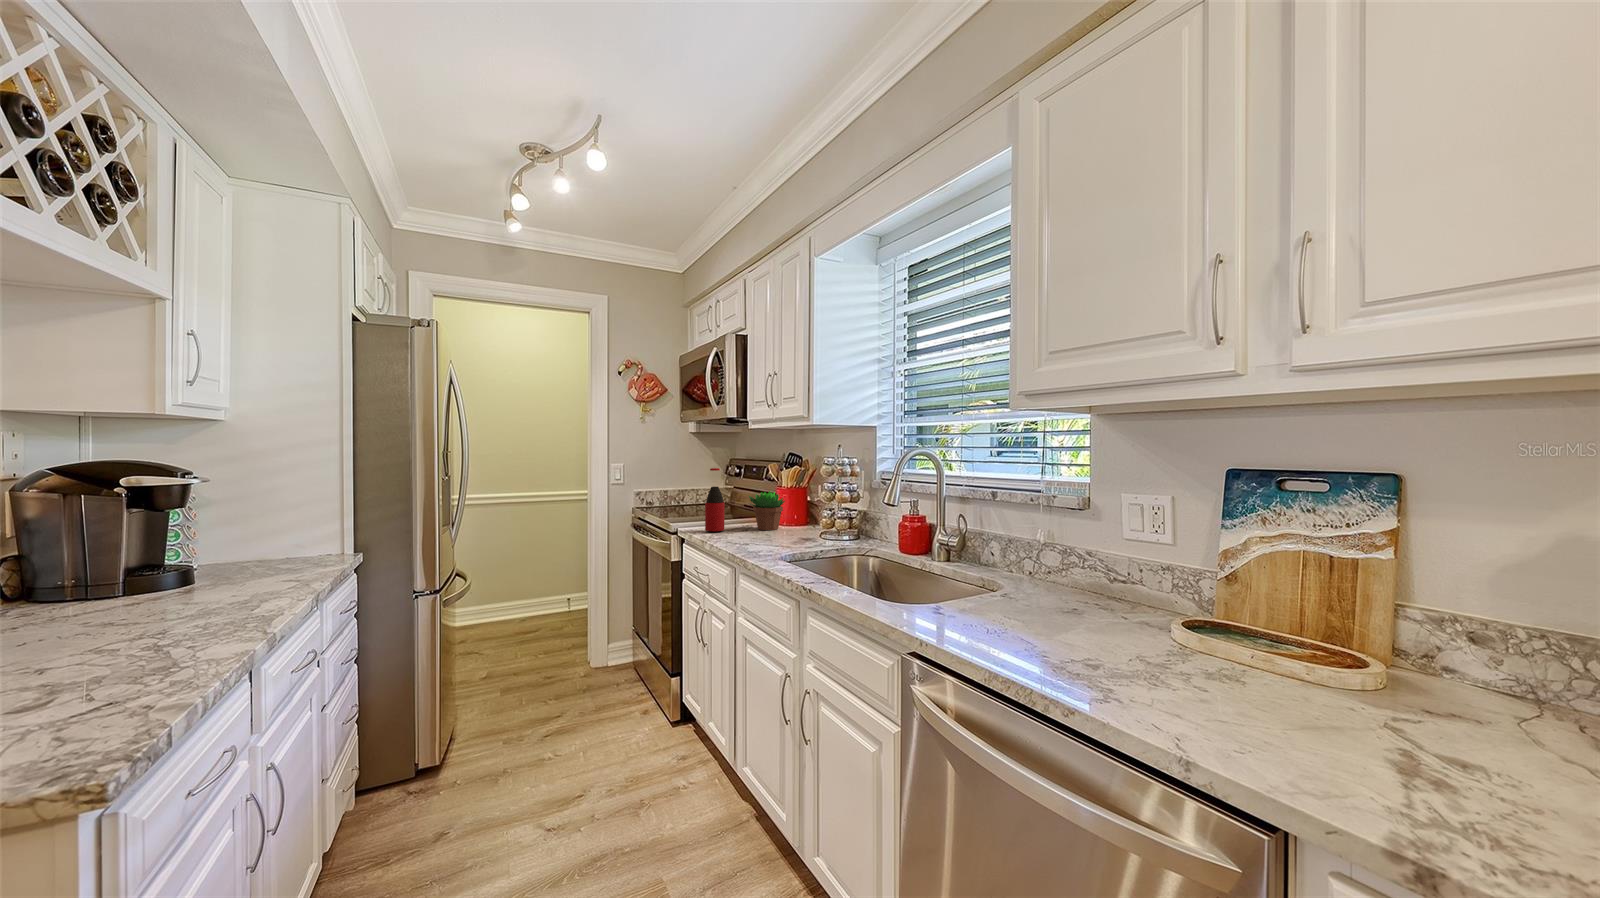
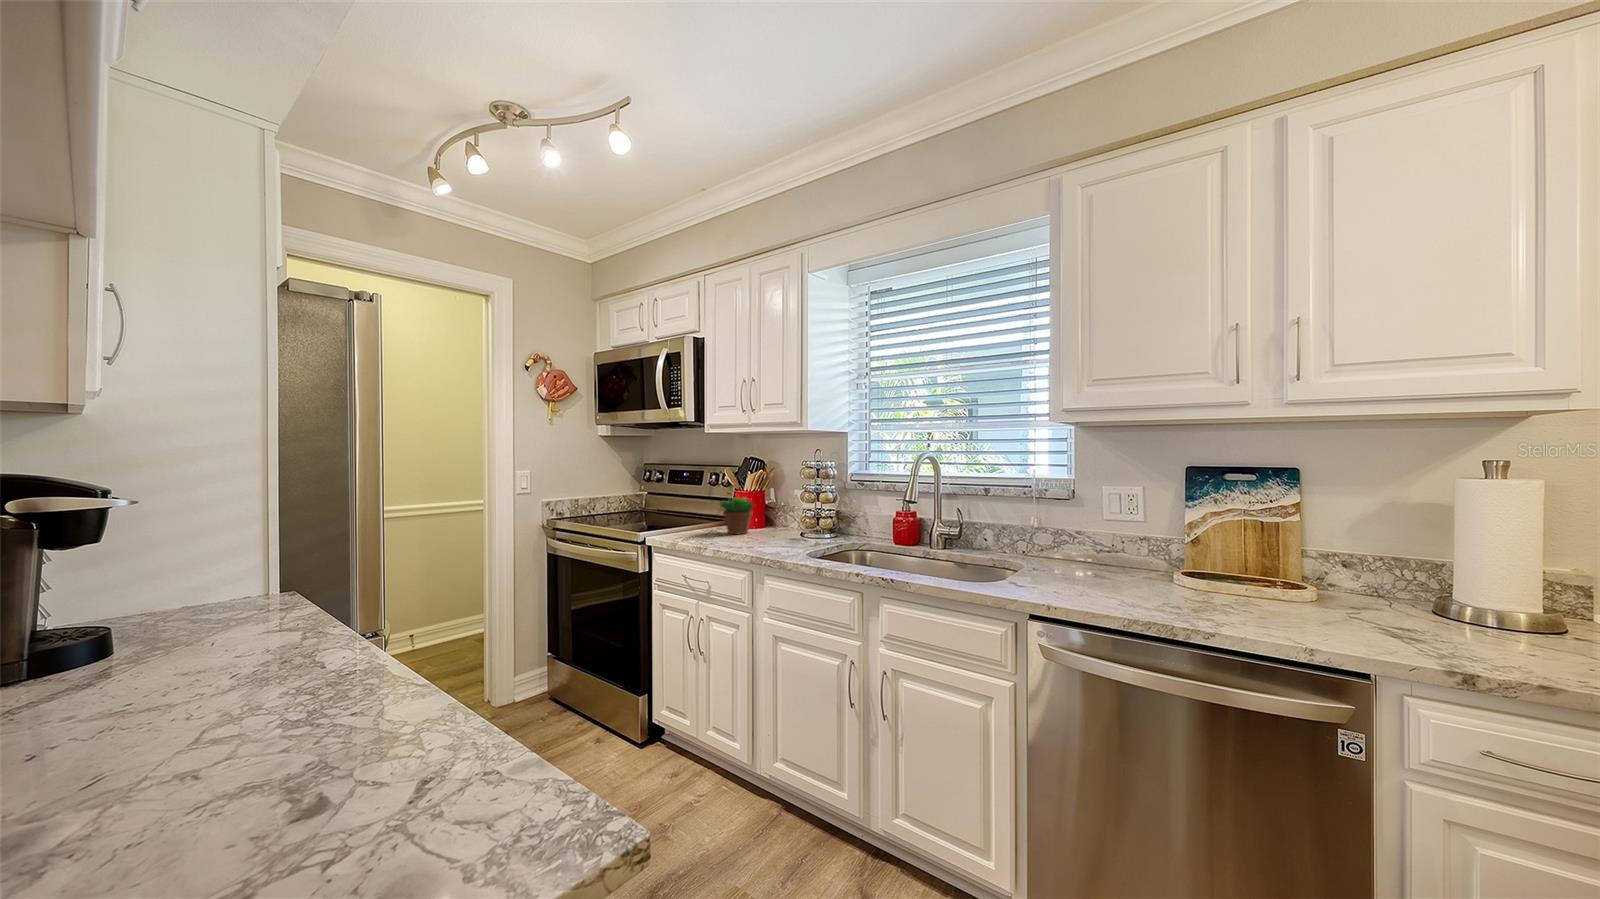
bottle: present [705,468,724,531] -> none [681,474,700,539]

